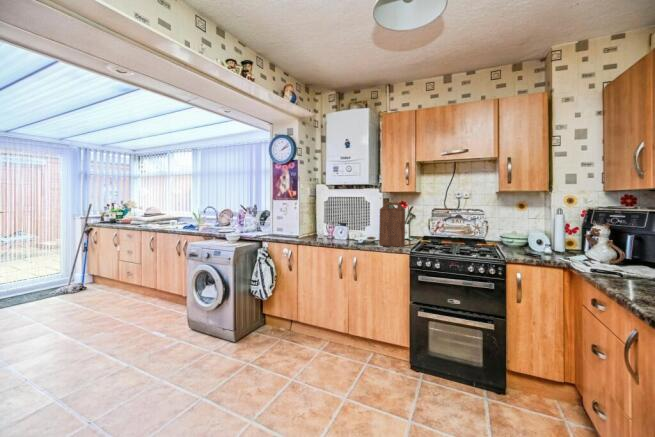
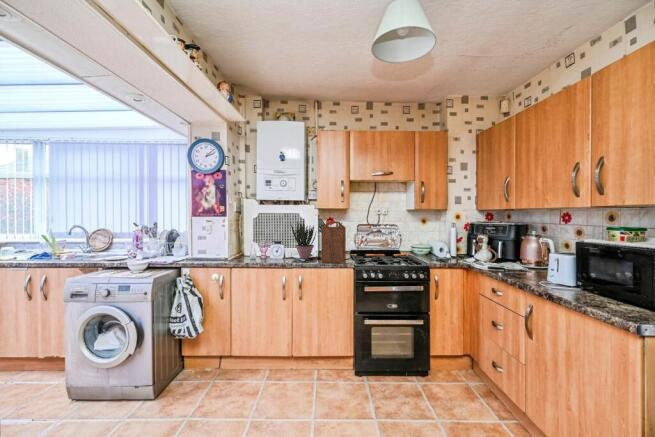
potted plant: none [355,203,378,241] -> present [291,221,316,259]

